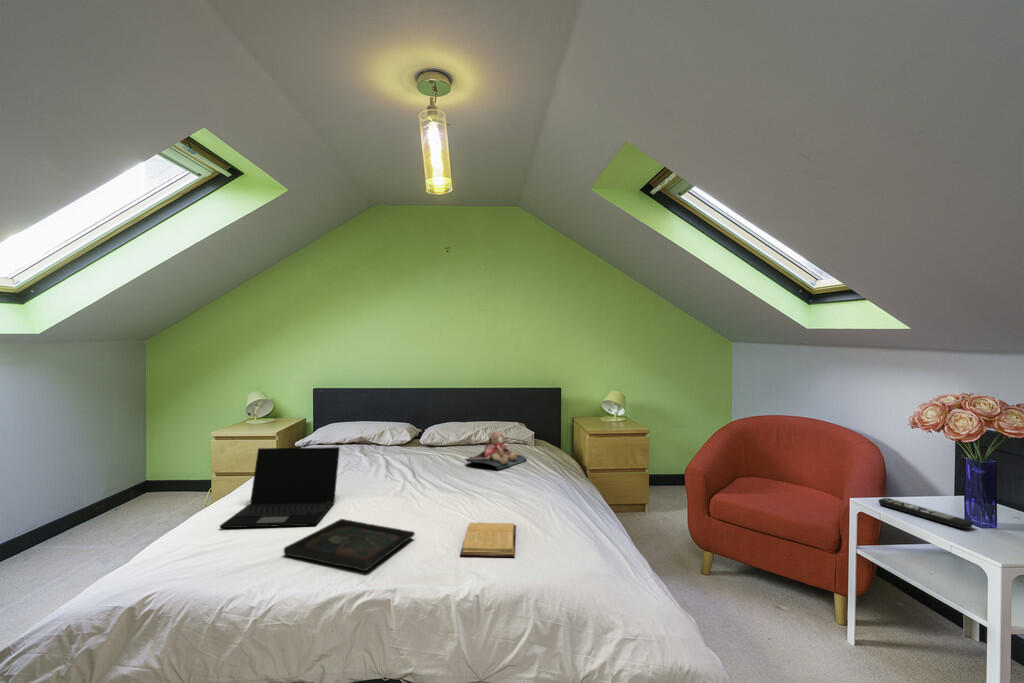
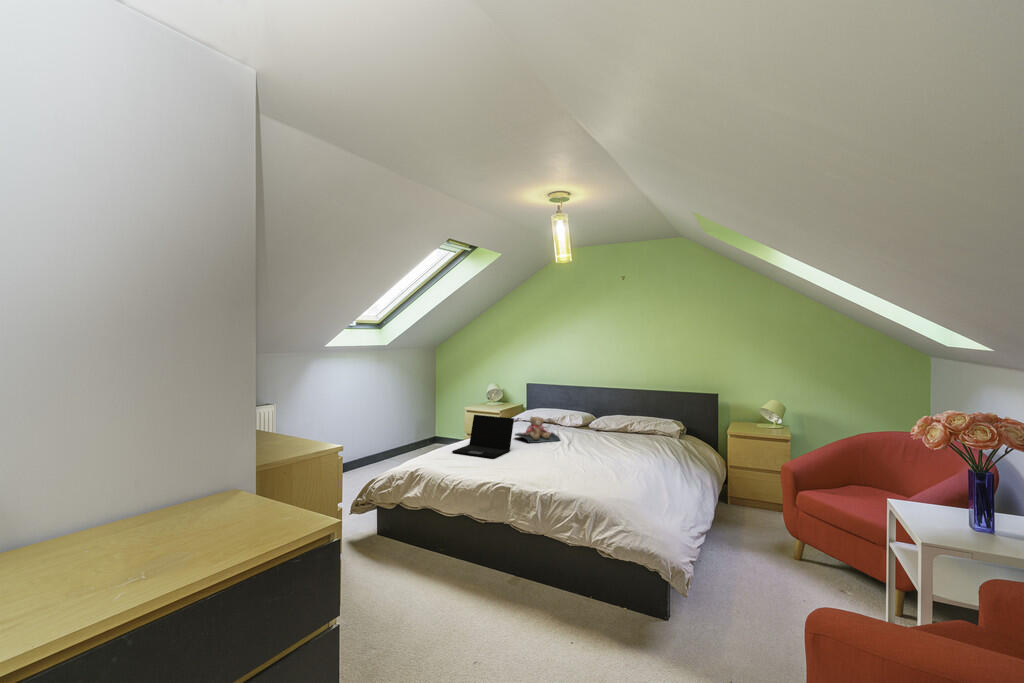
teddy bear: present [465,431,527,470] -> present [515,417,560,443]
remote control: present [878,498,973,529] -> none [916,507,981,537]
tray: present [284,519,415,571] -> none [472,457,537,478]
book: present [460,523,516,557] -> none [553,470,601,488]

